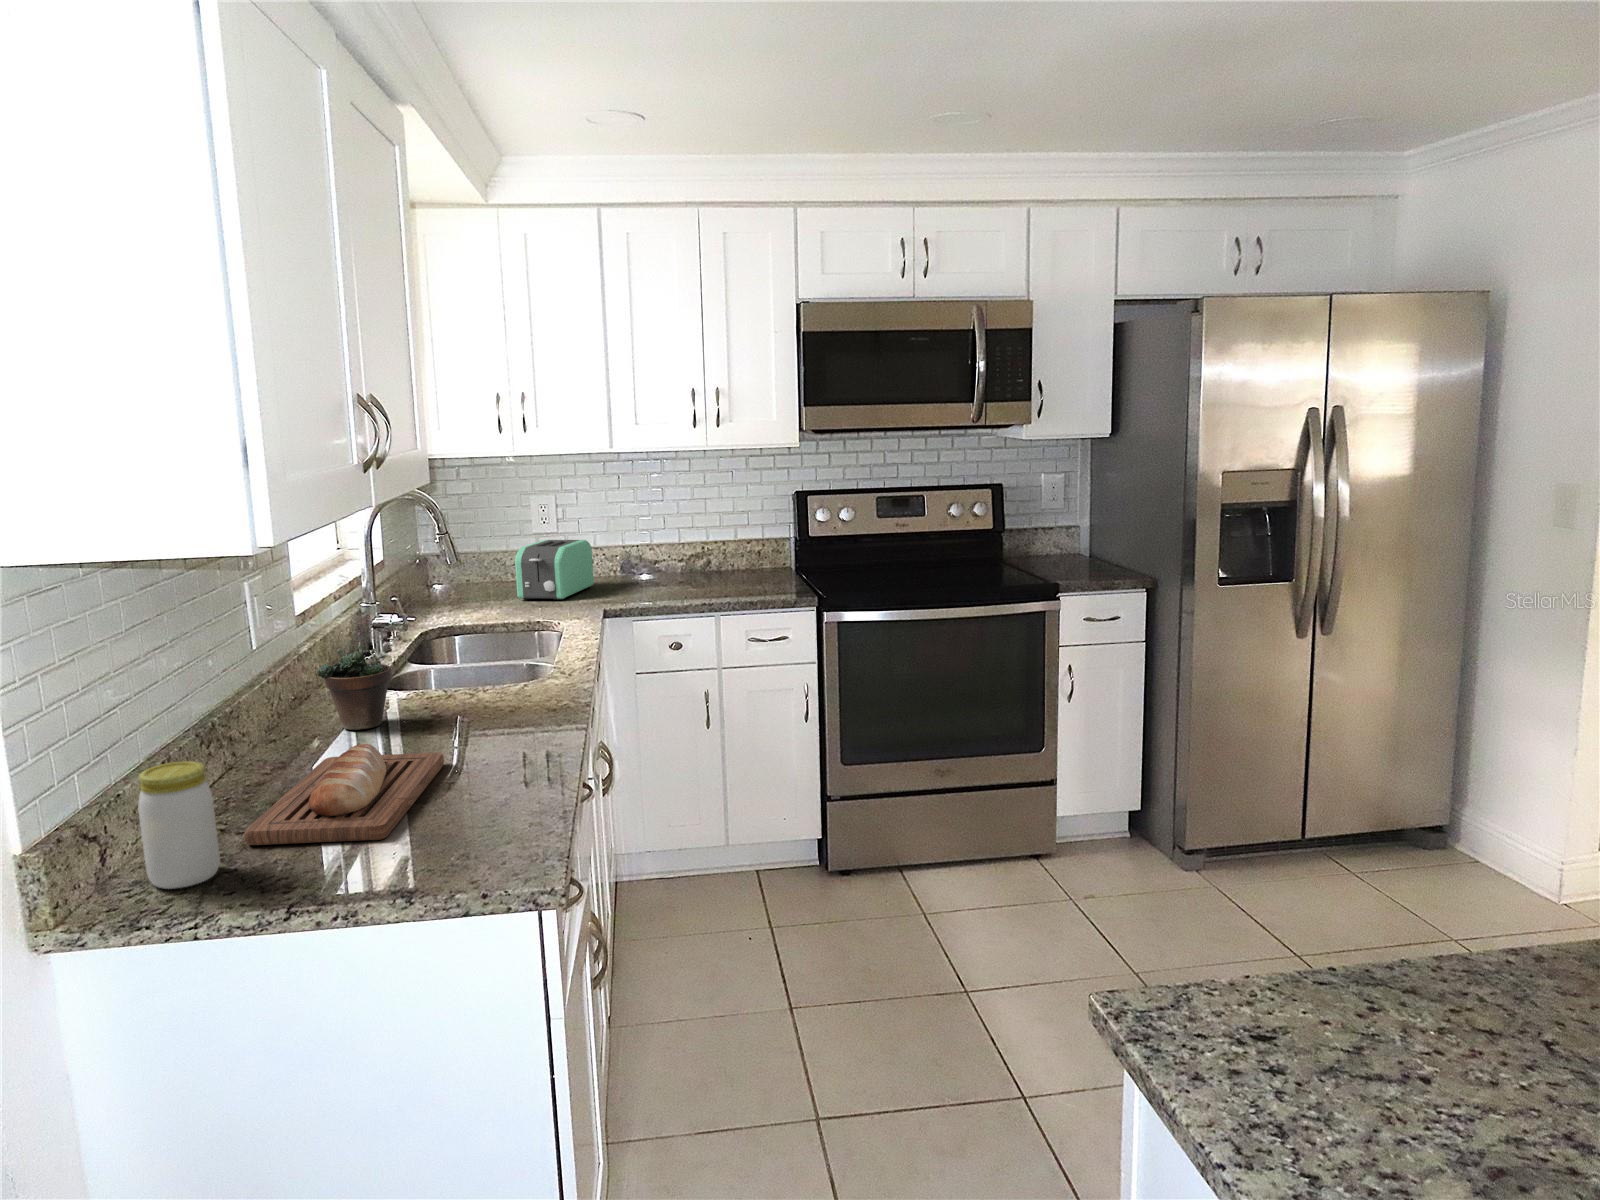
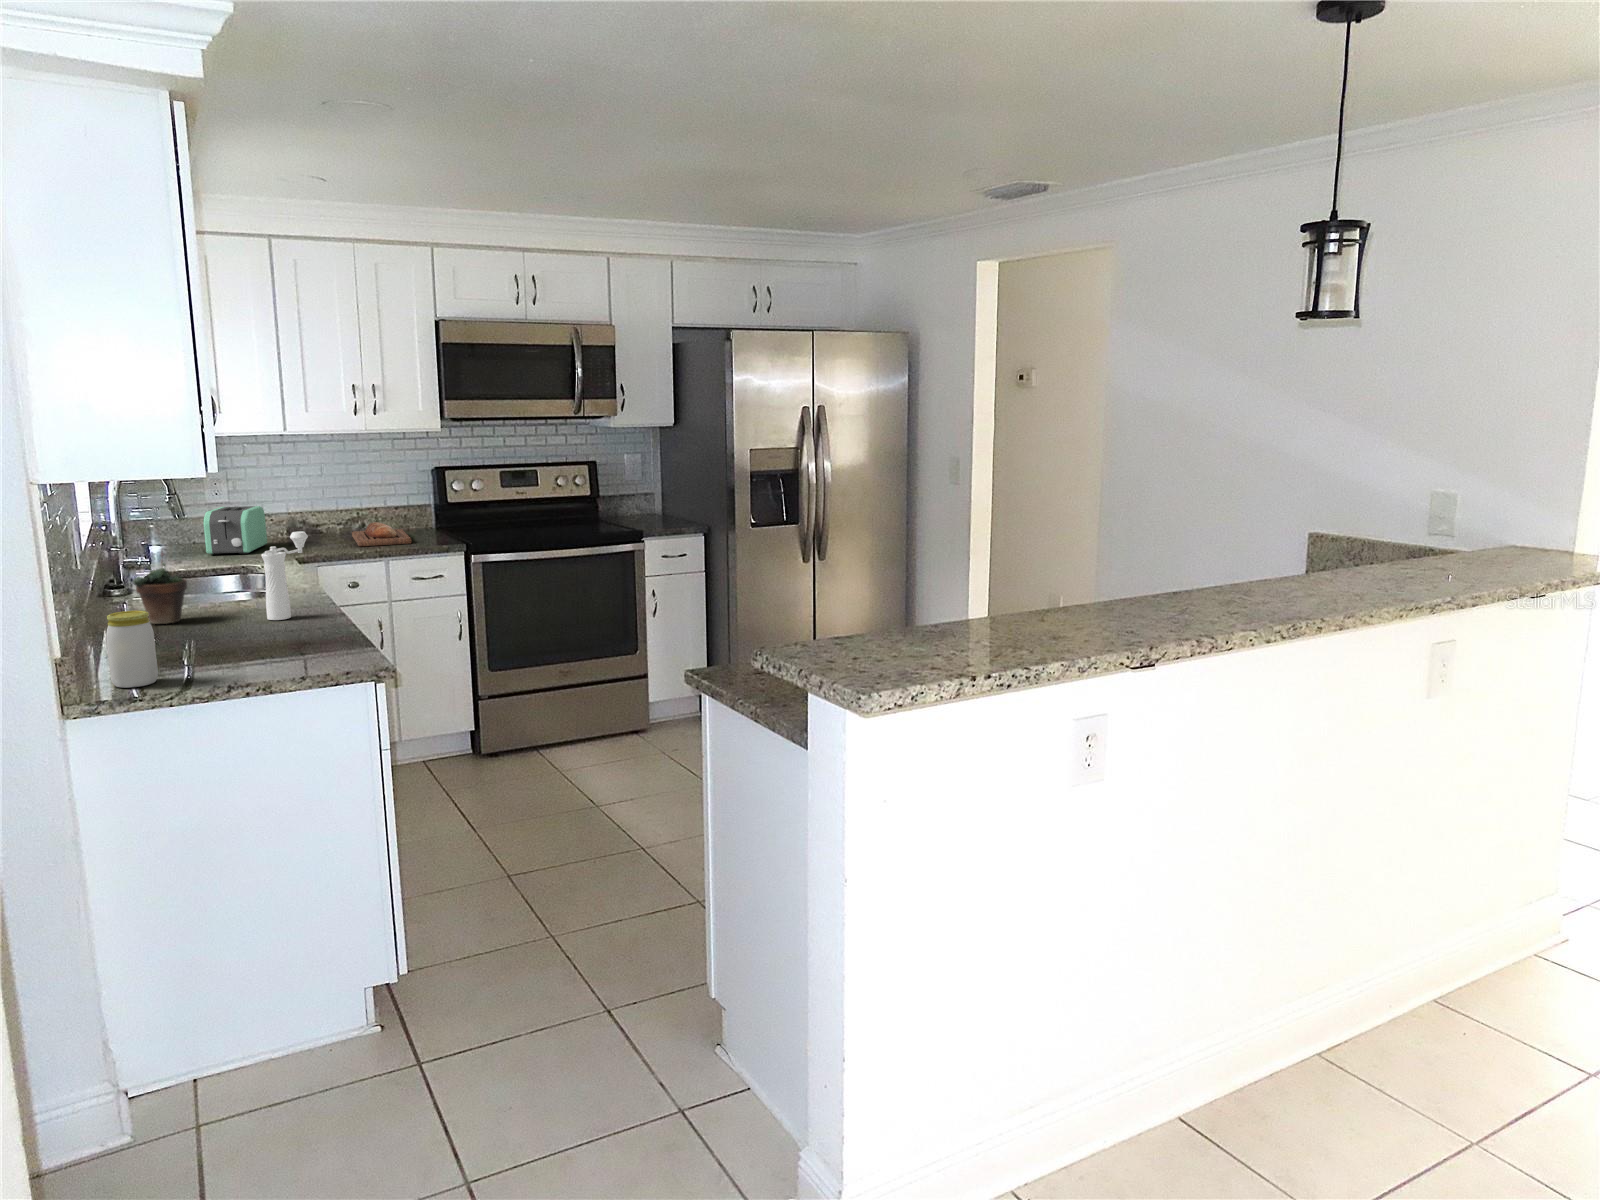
pepper mill: none [473,605,547,736] -> present [261,531,308,620]
bread loaf: present [244,743,444,845] -> present [352,522,411,546]

